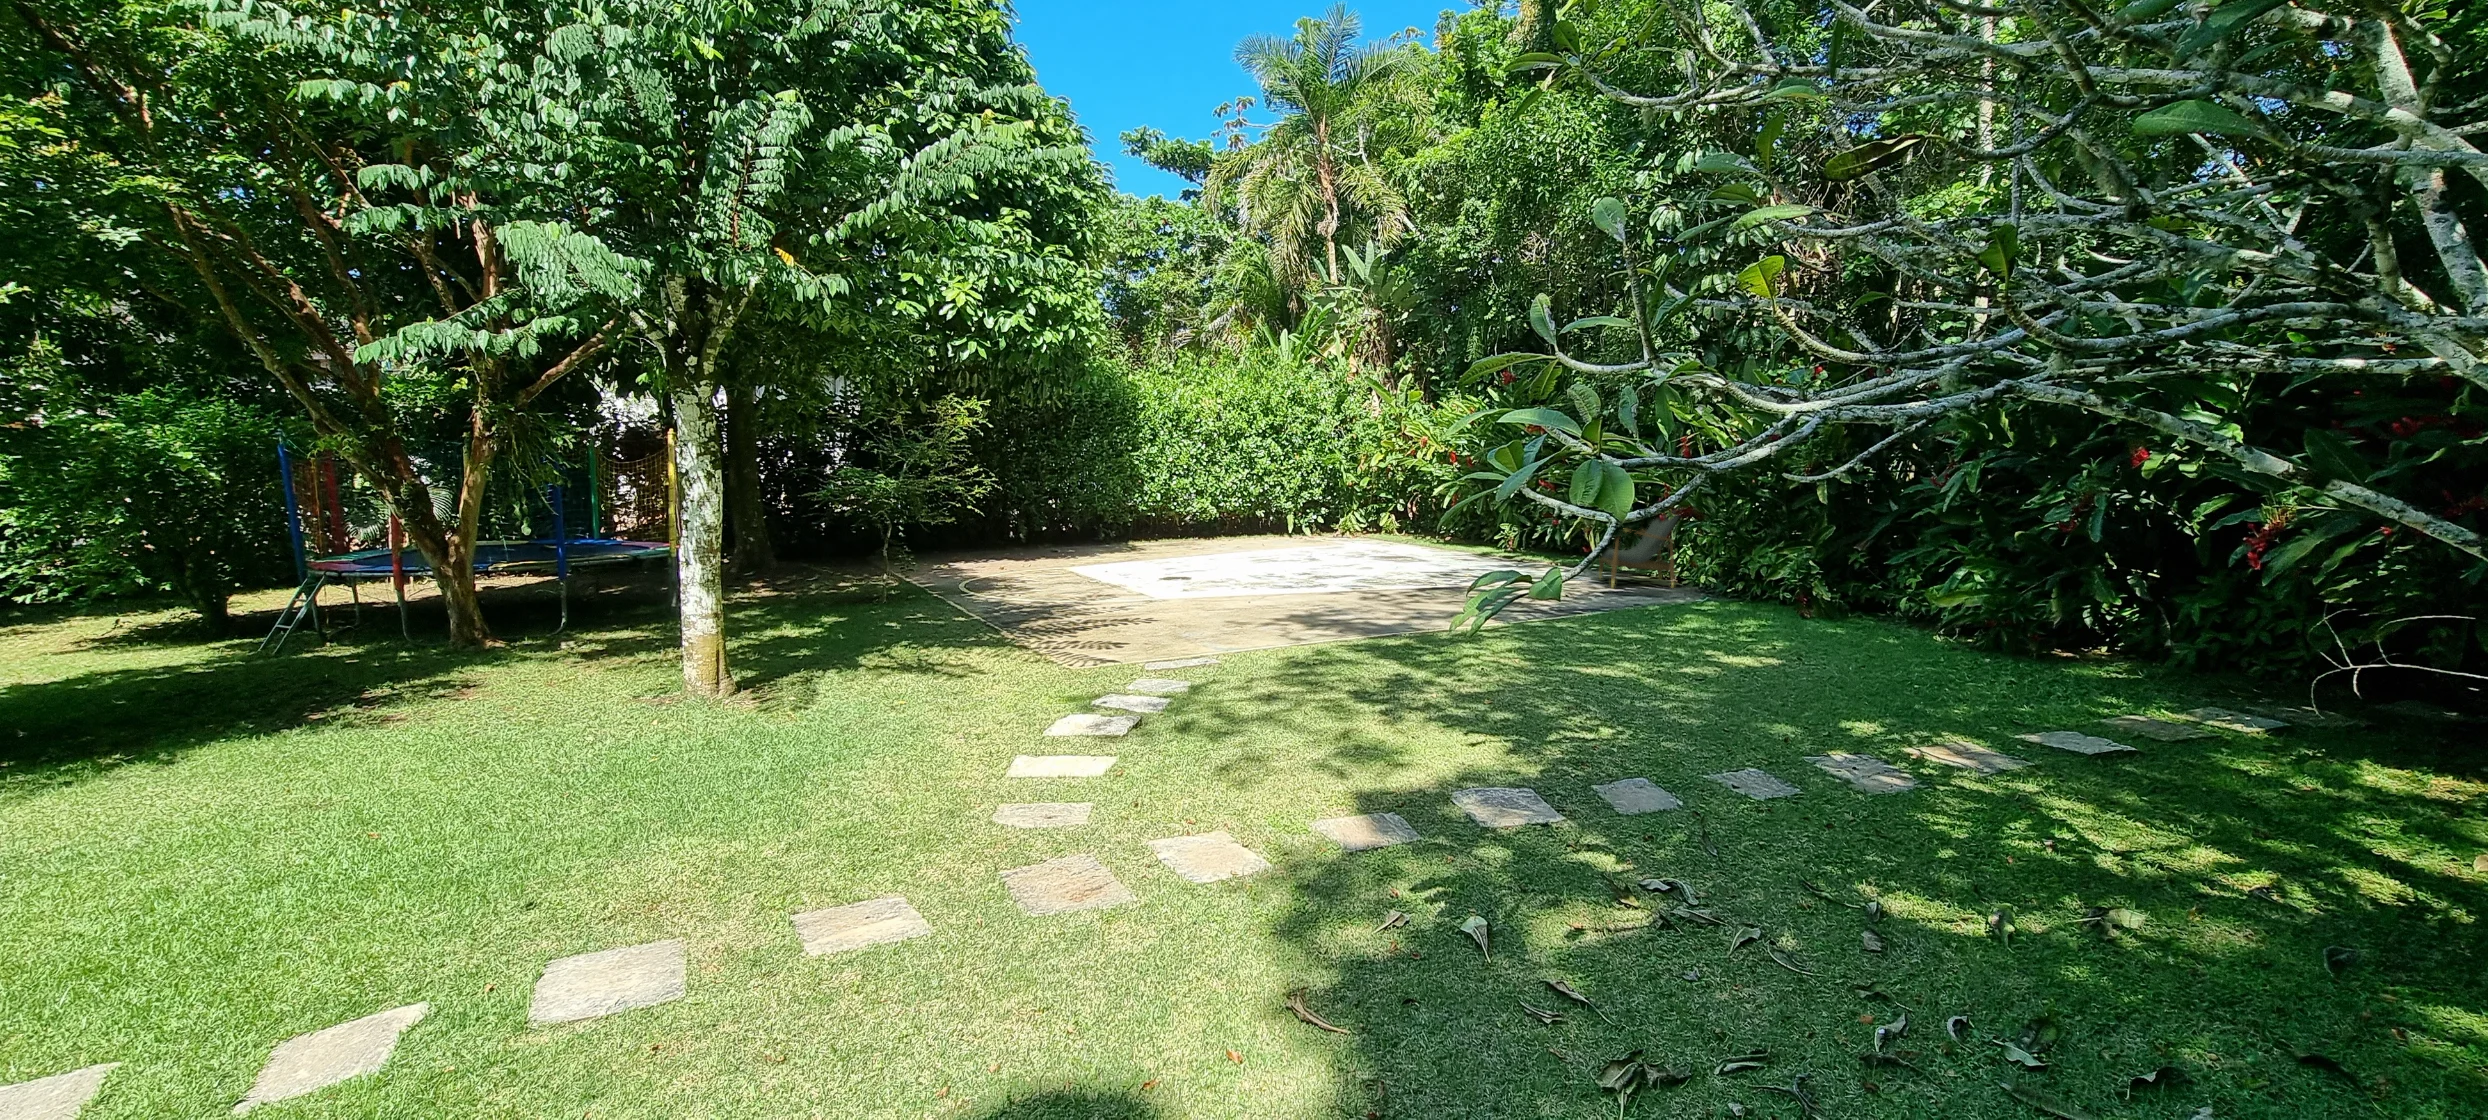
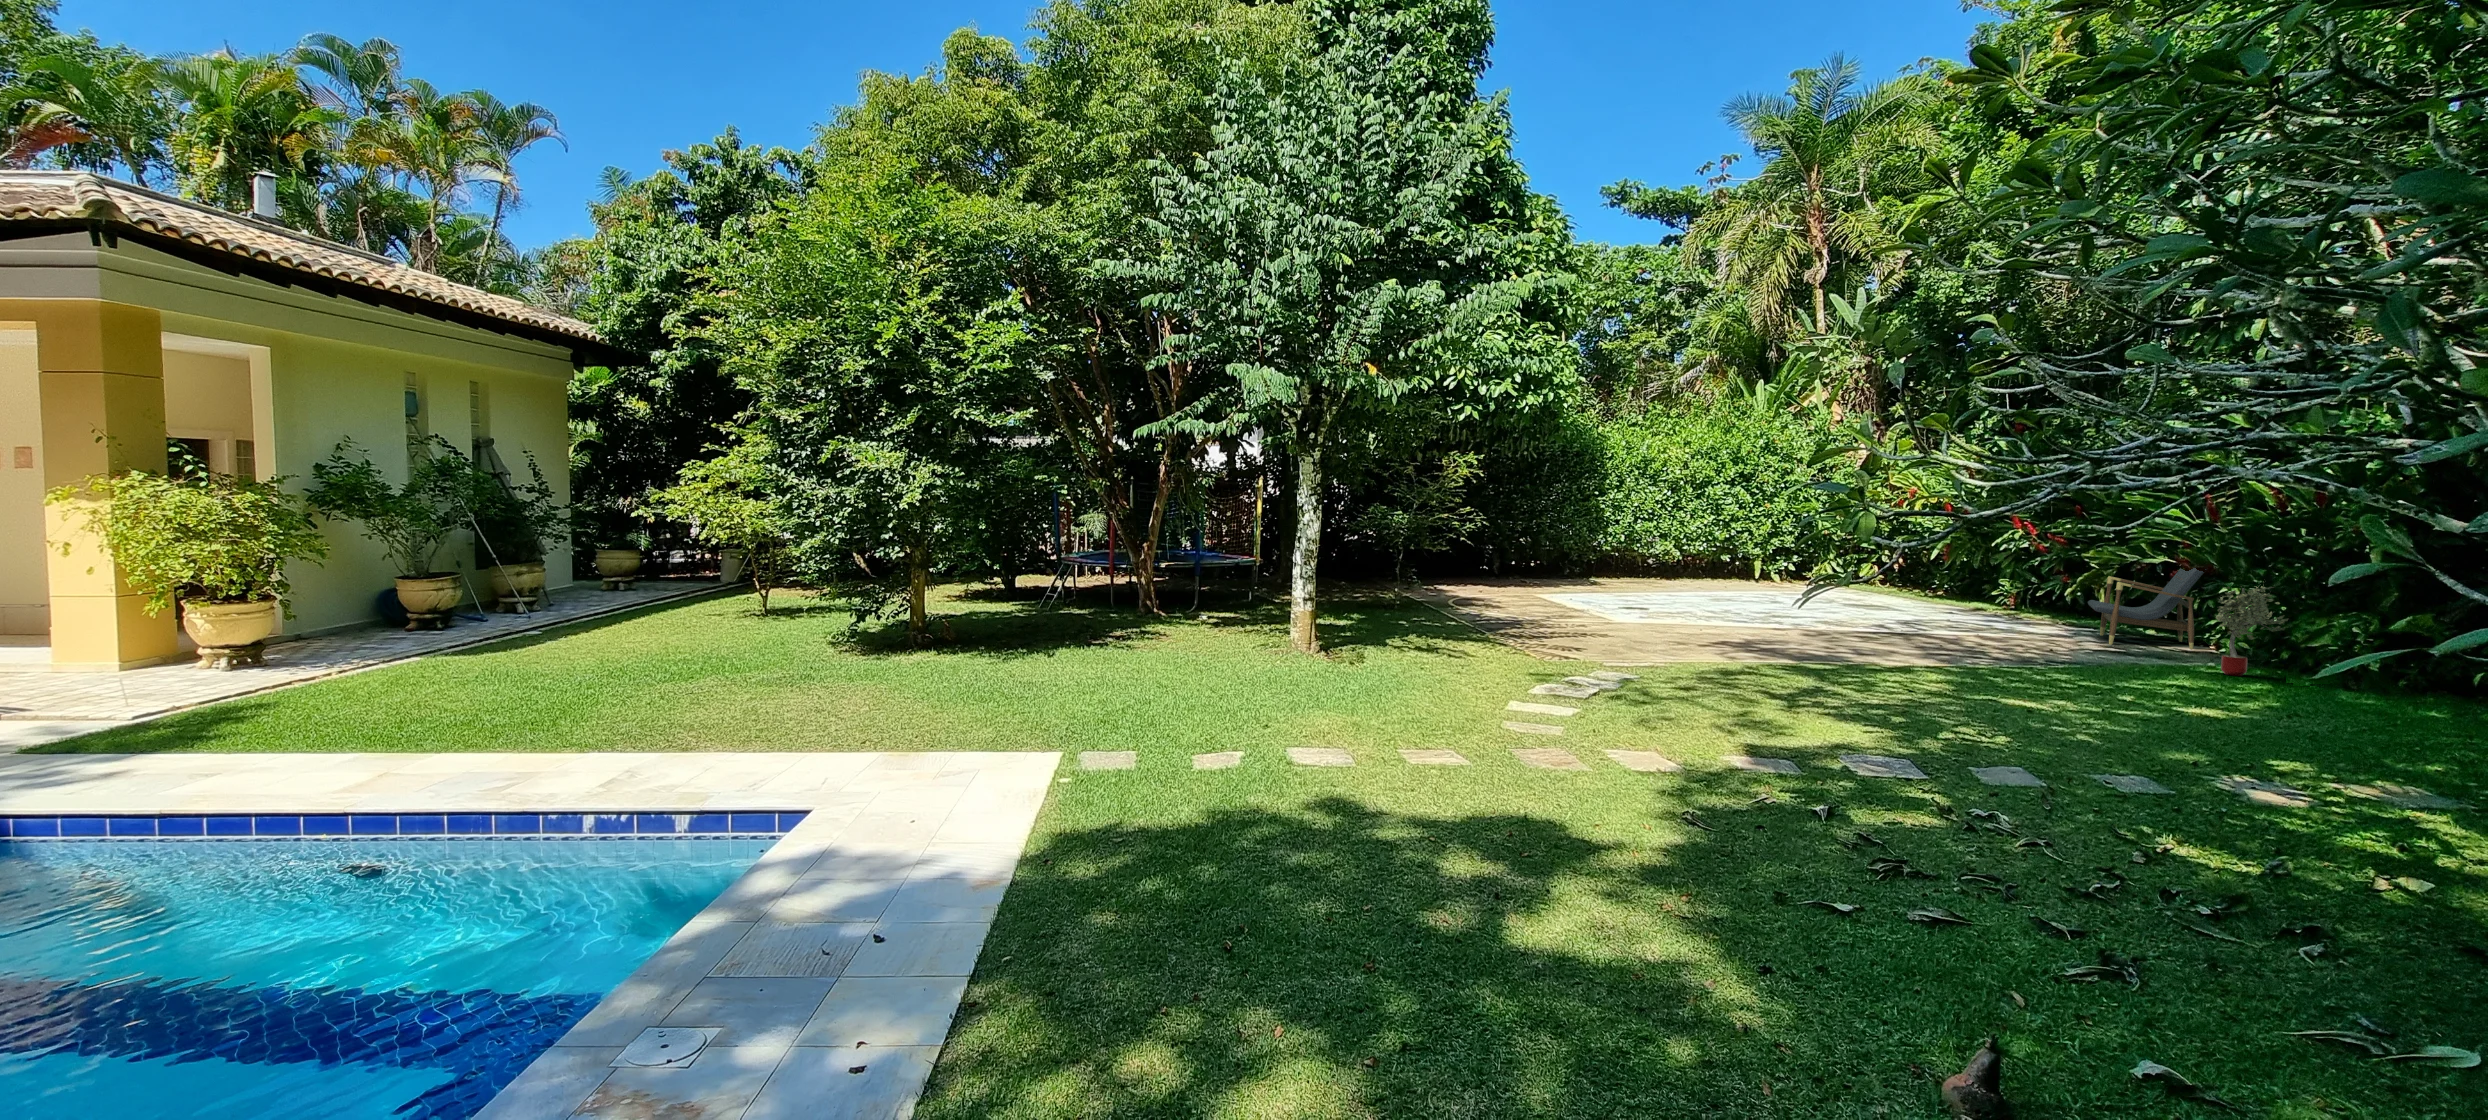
potted tree: none [1704,520,1764,616] -> present [2215,586,2288,676]

